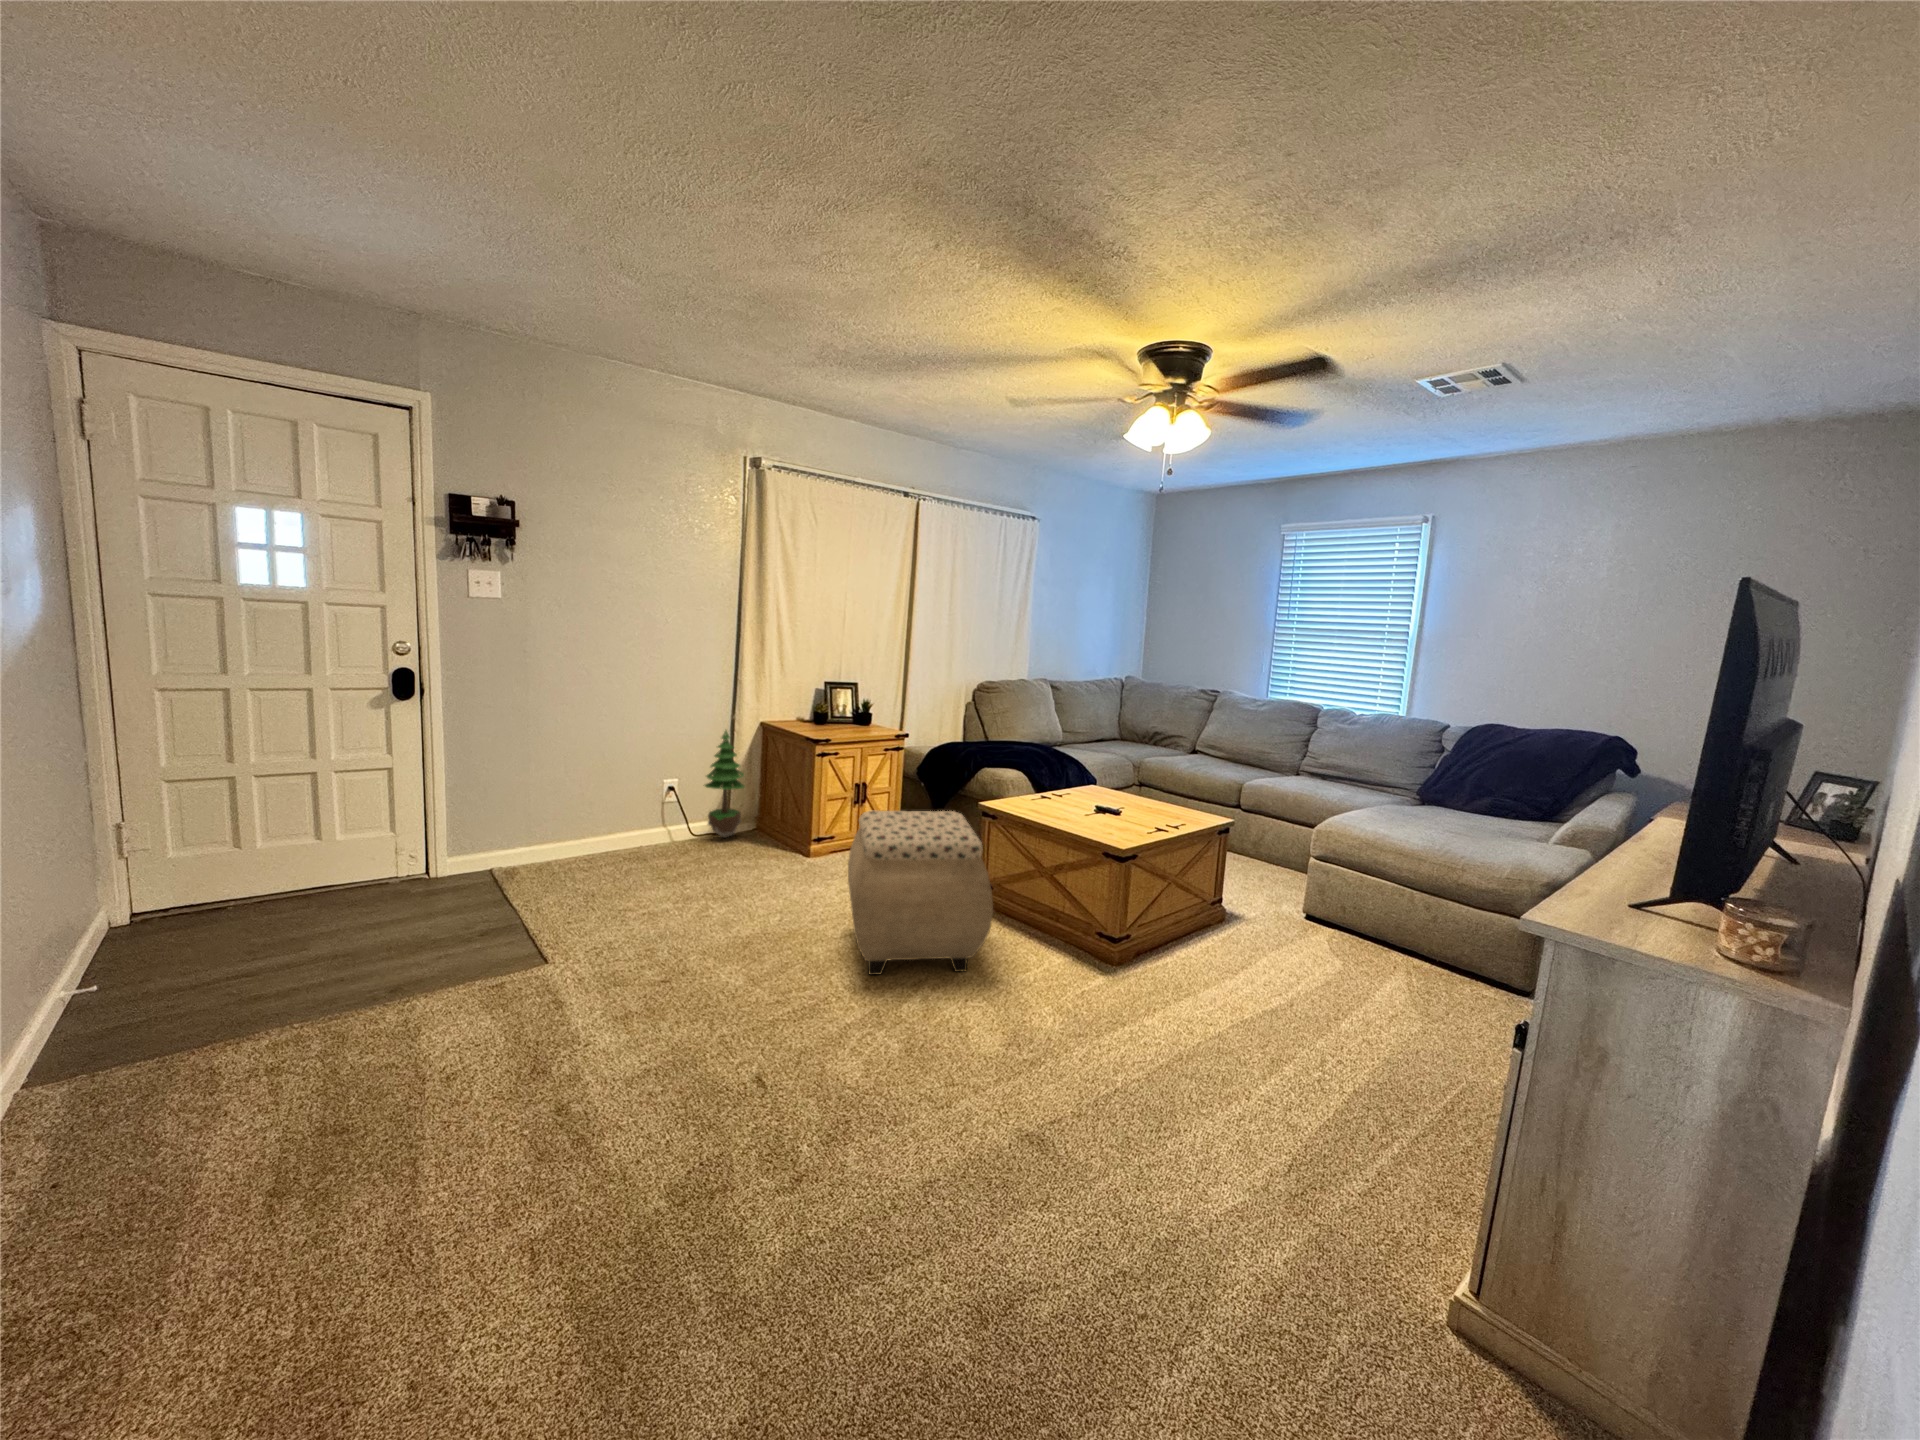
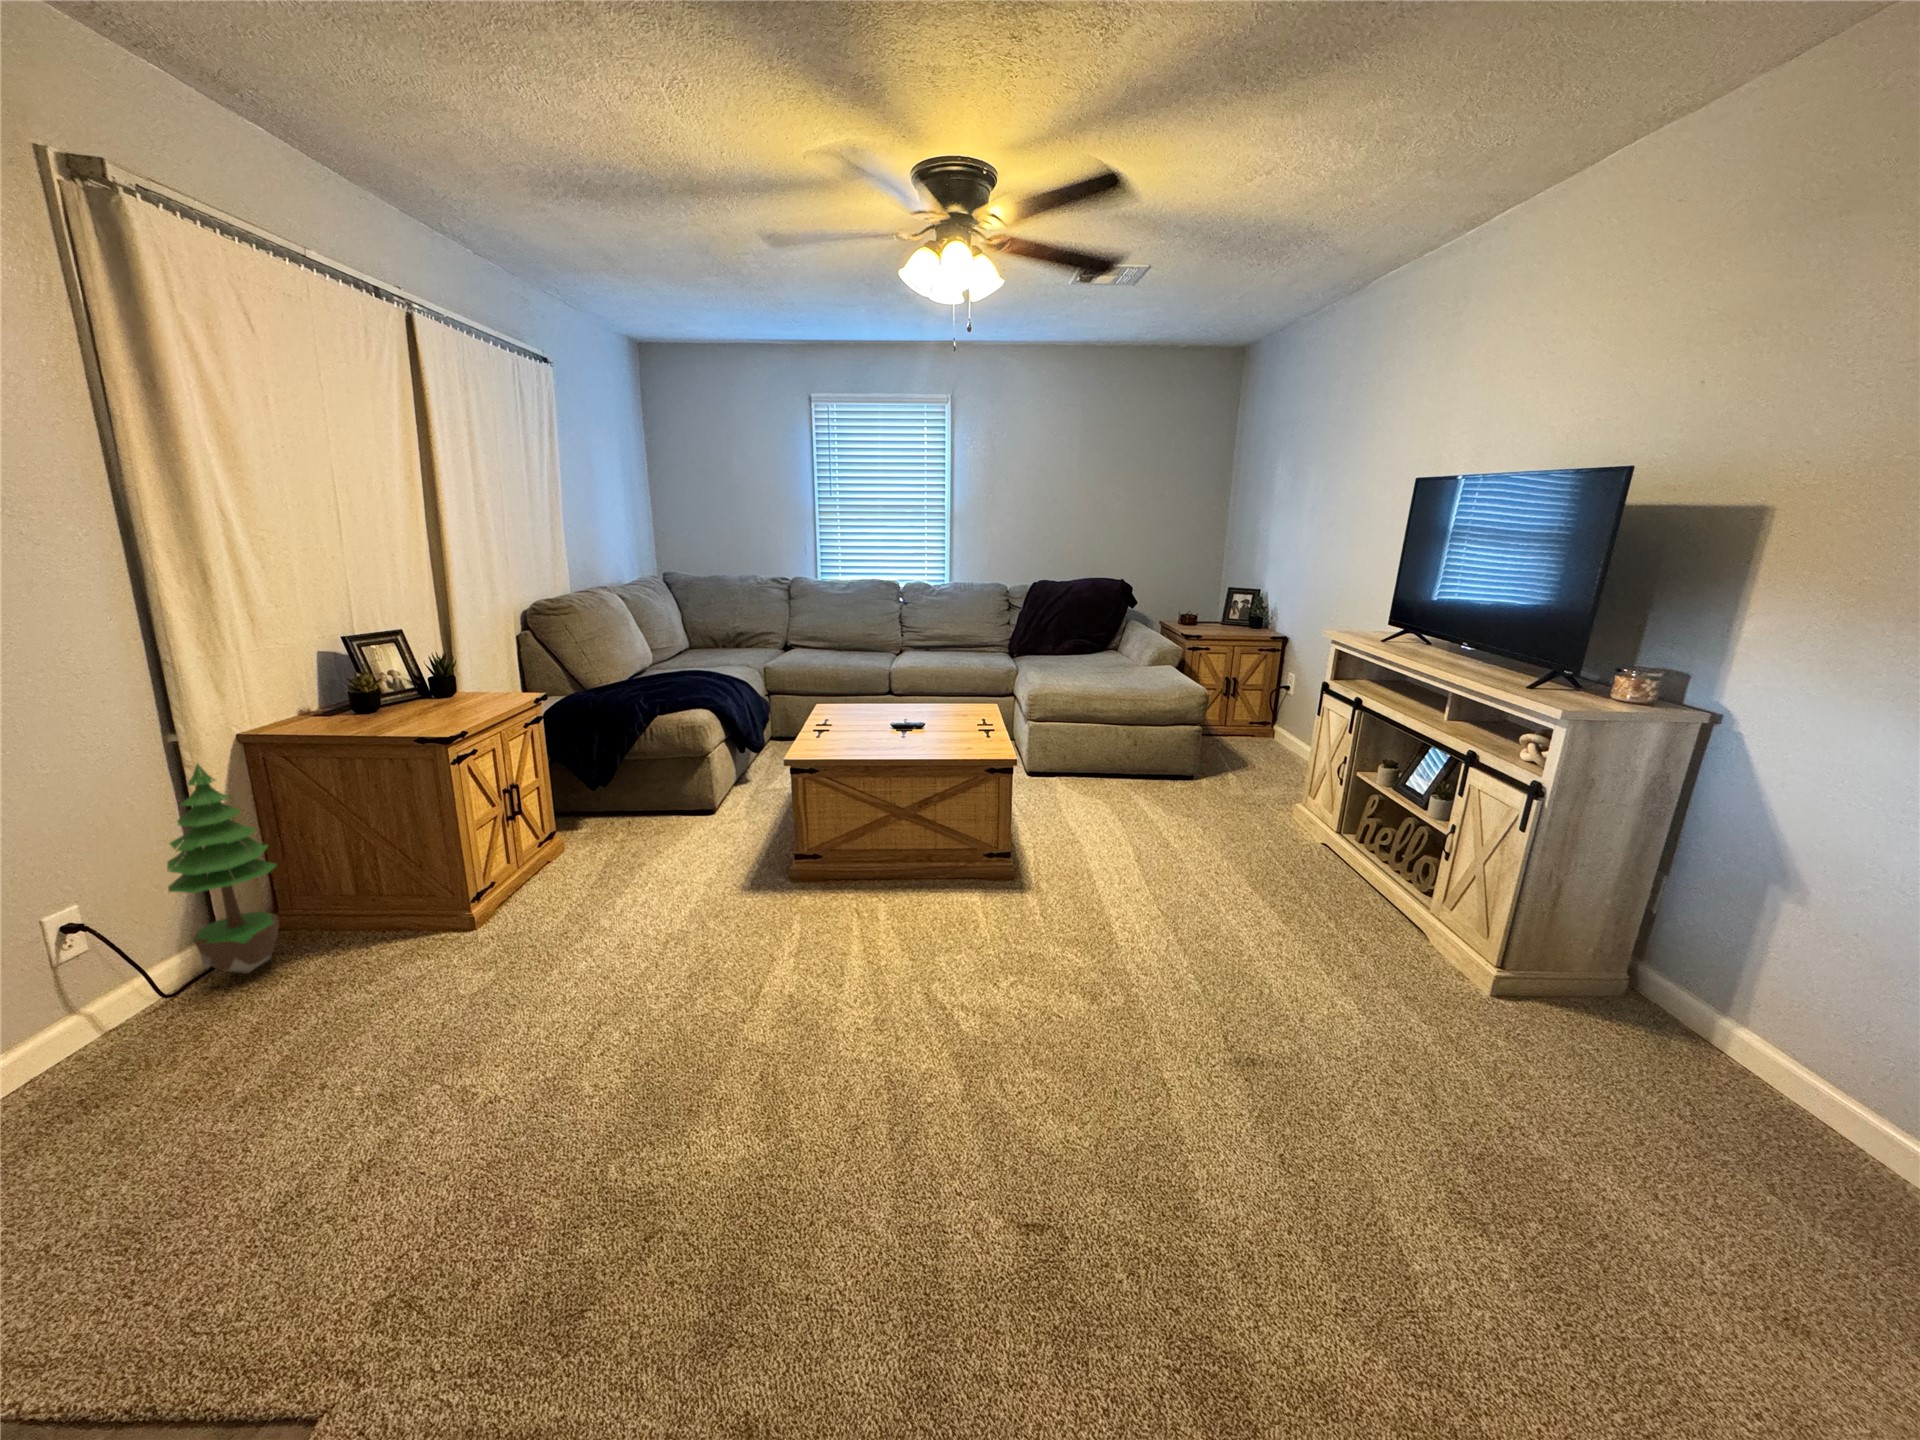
ottoman: present [848,811,993,975] -> none [726,769,970,1011]

